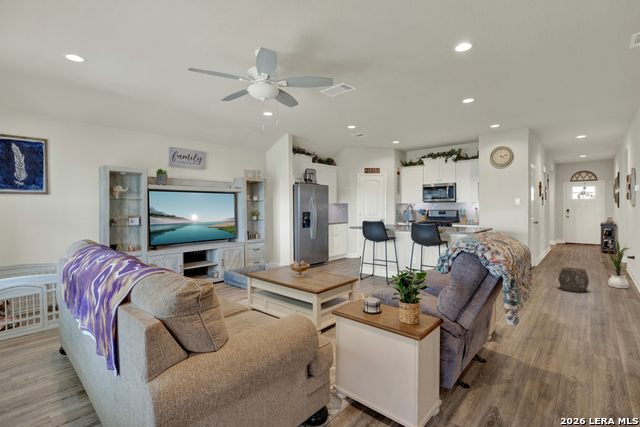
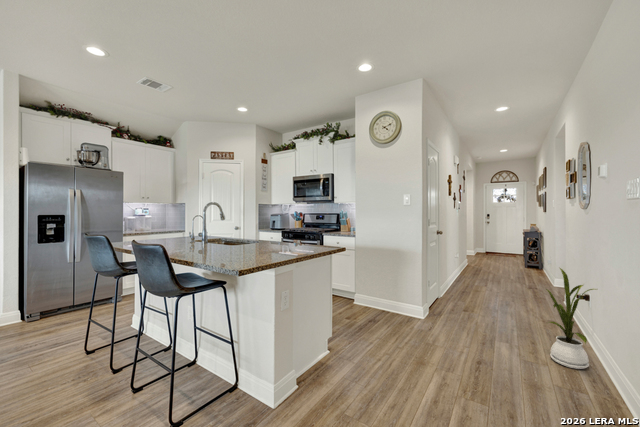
woven basket: present [559,267,589,292] -> none [460,330,520,393]

